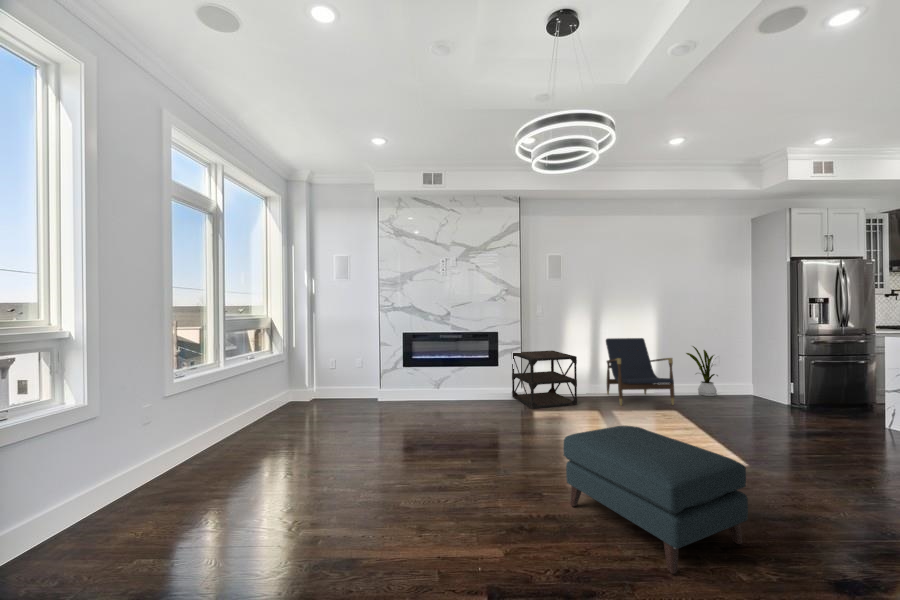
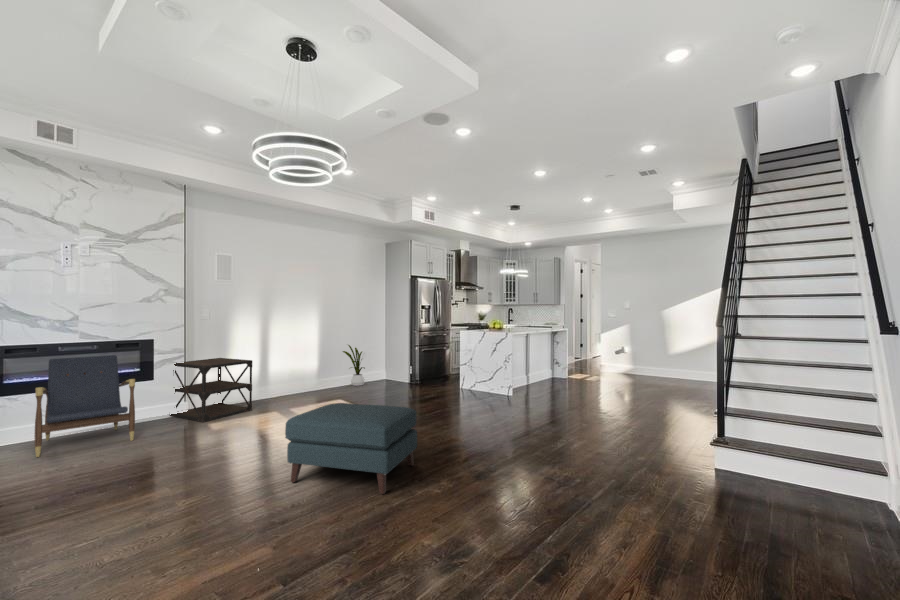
lounge chair: present [606,338,674,406] -> present [35,355,135,457]

